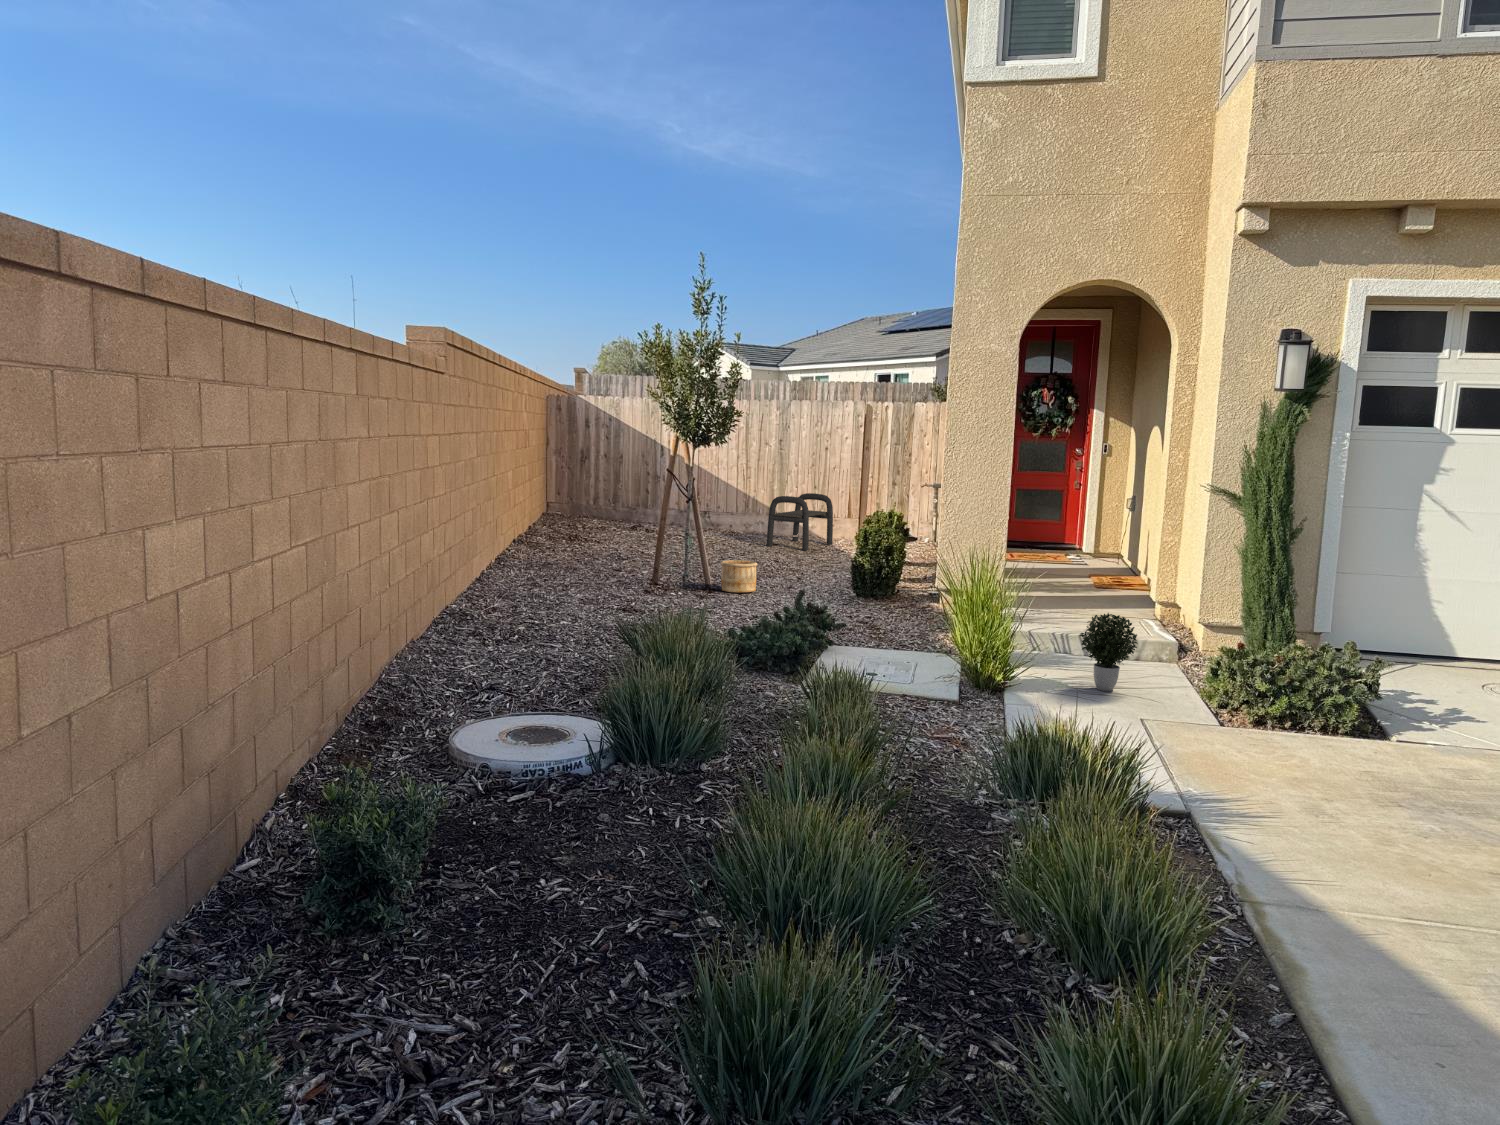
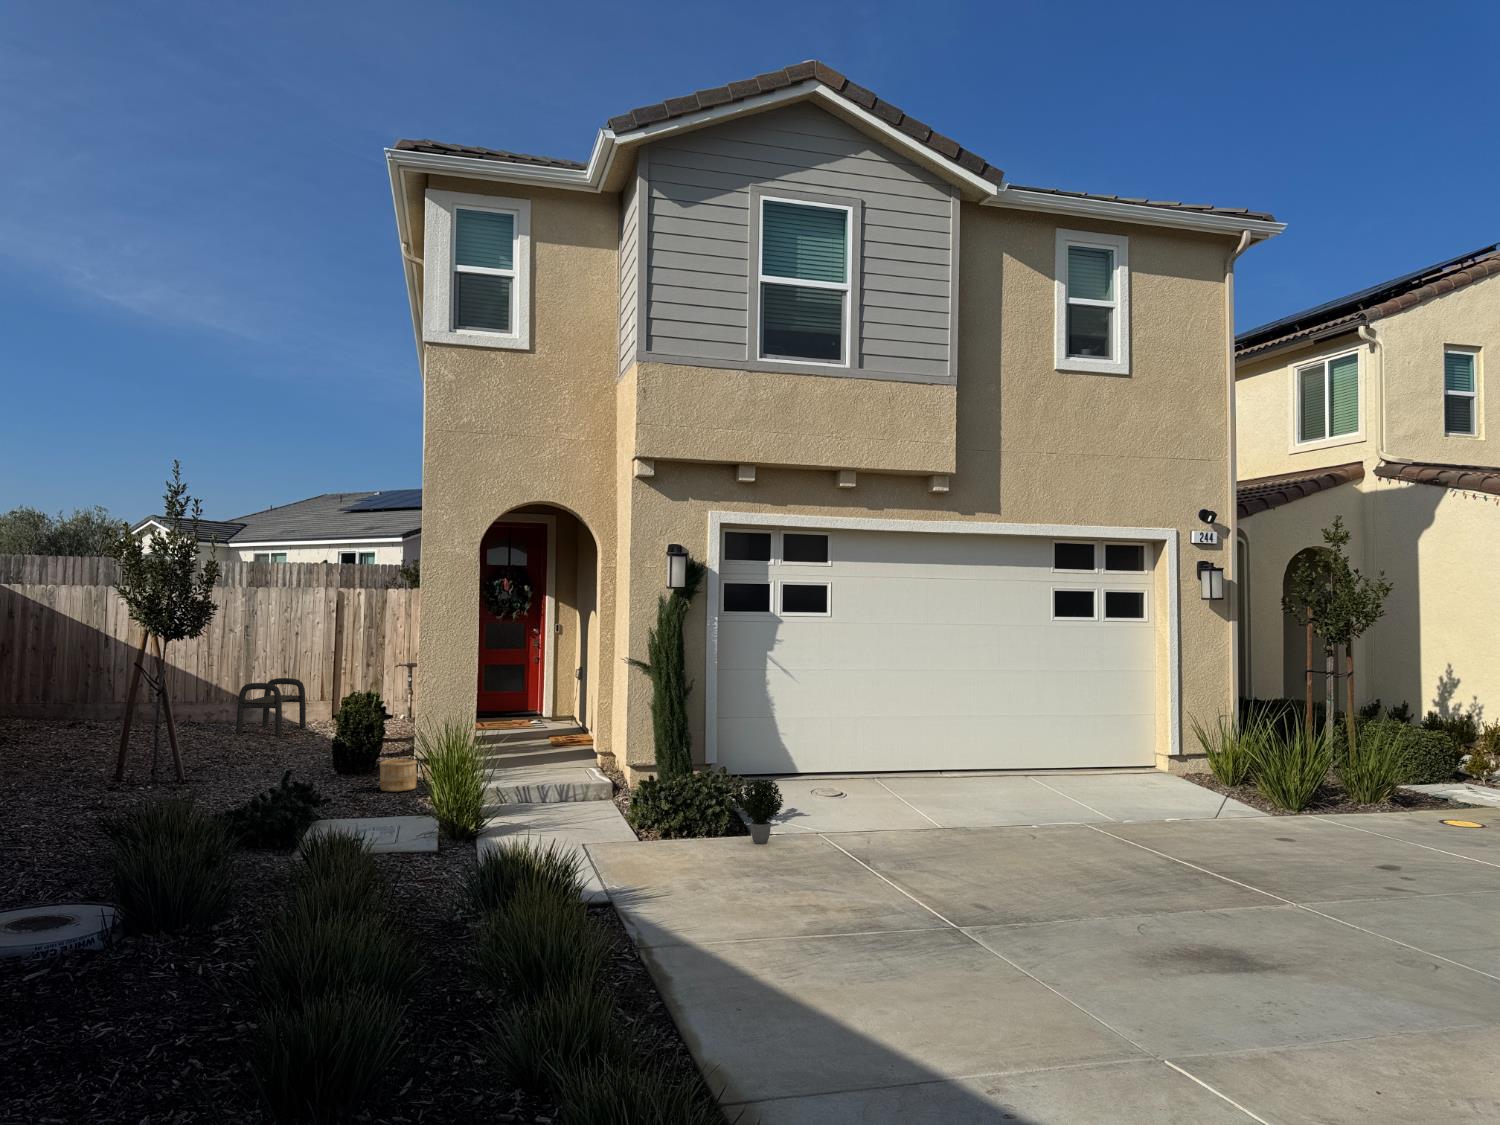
wooden bucket: present [721,560,758,592] -> present [379,759,417,791]
potted plant: present [1080,613,1138,691] -> present [739,778,784,844]

